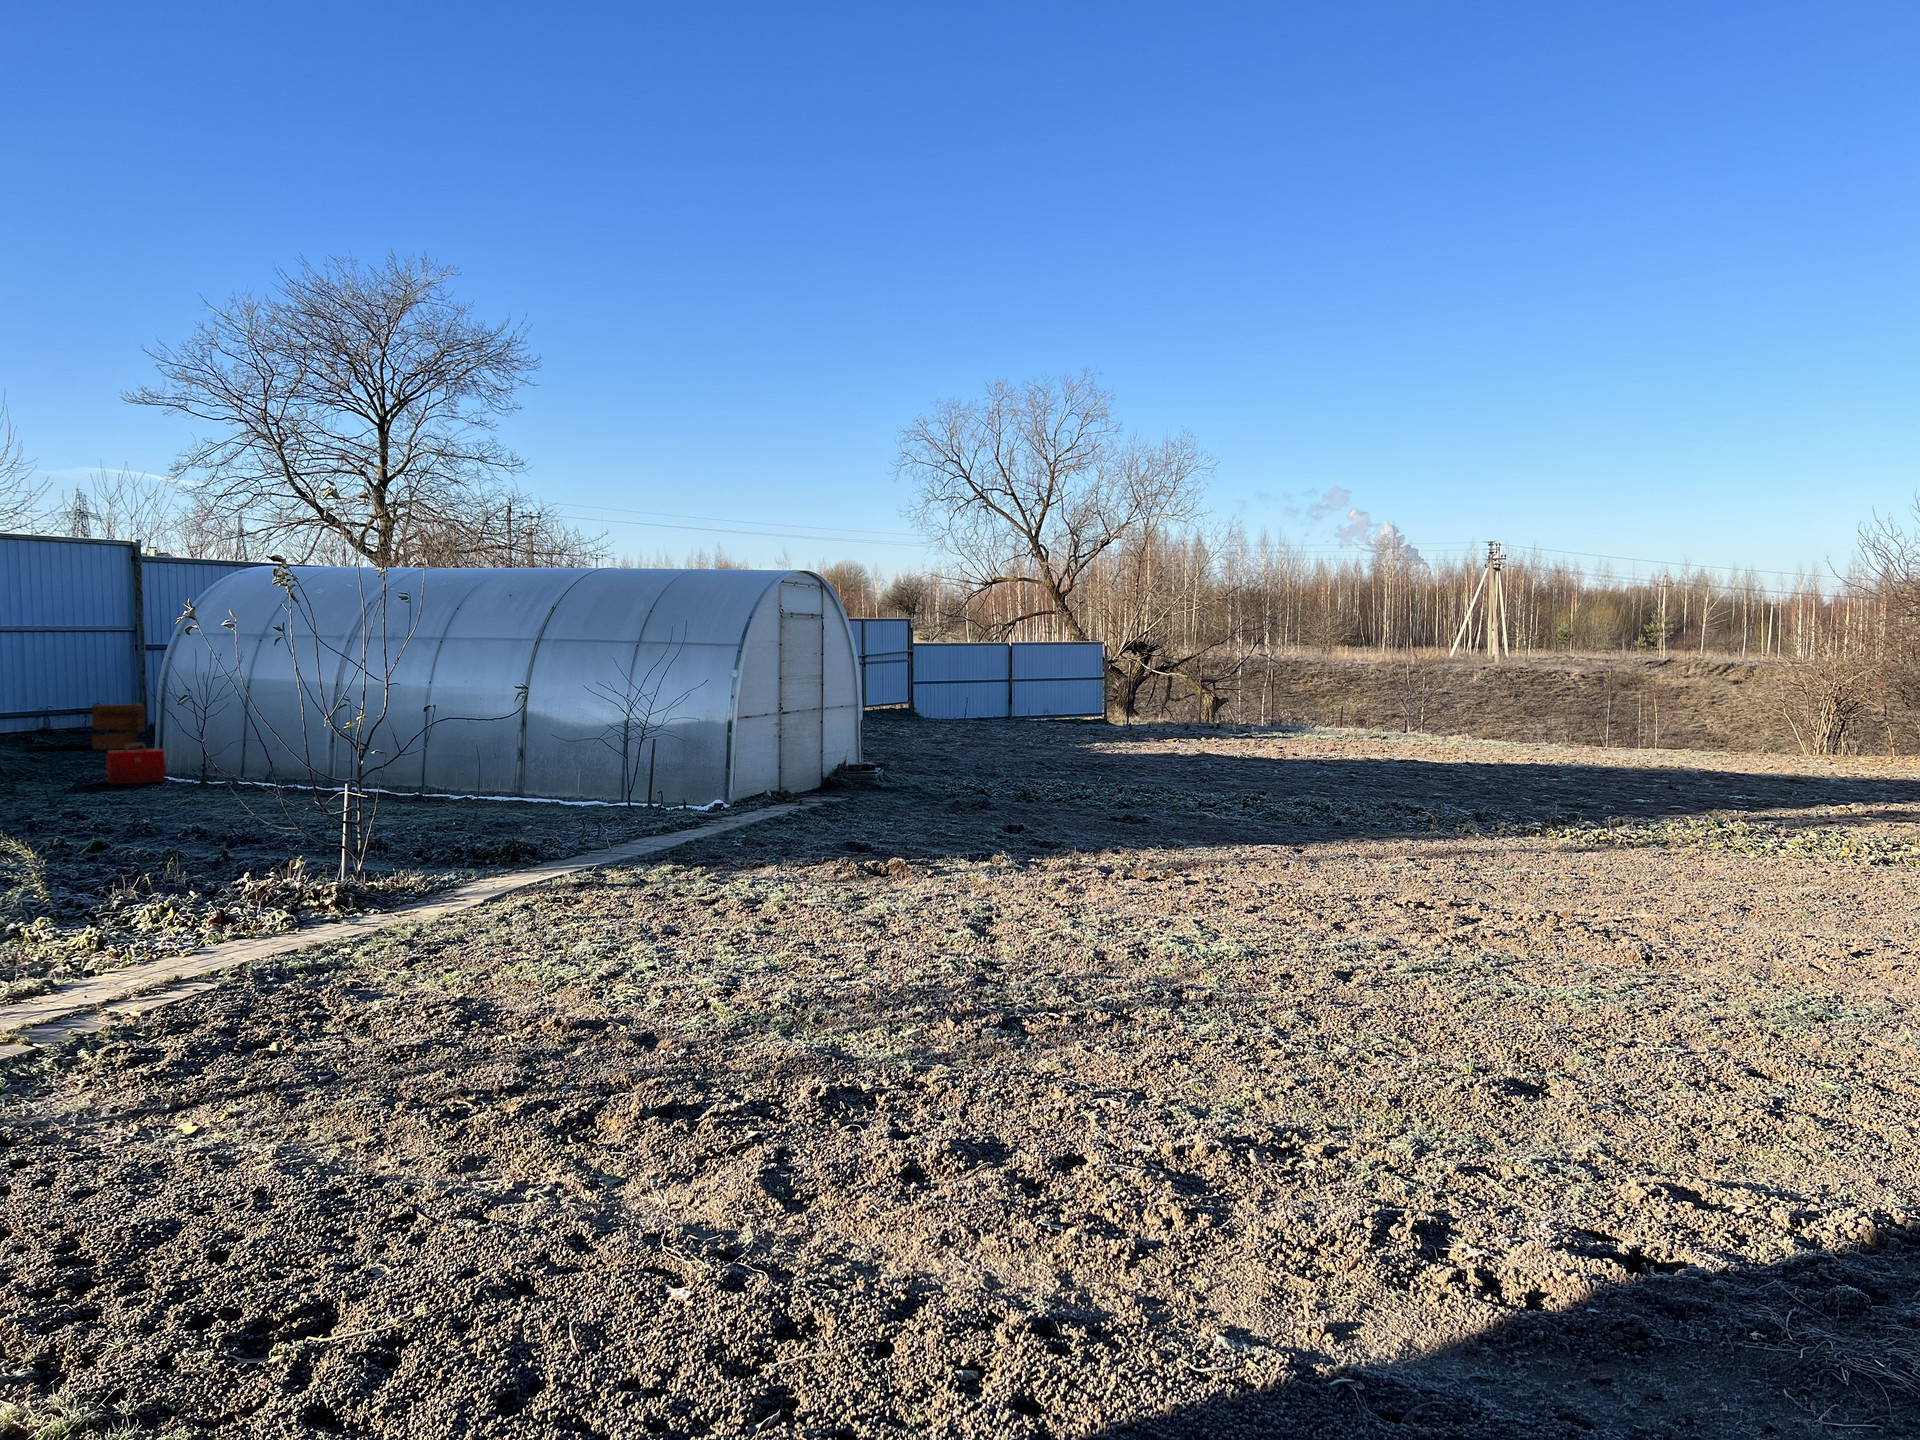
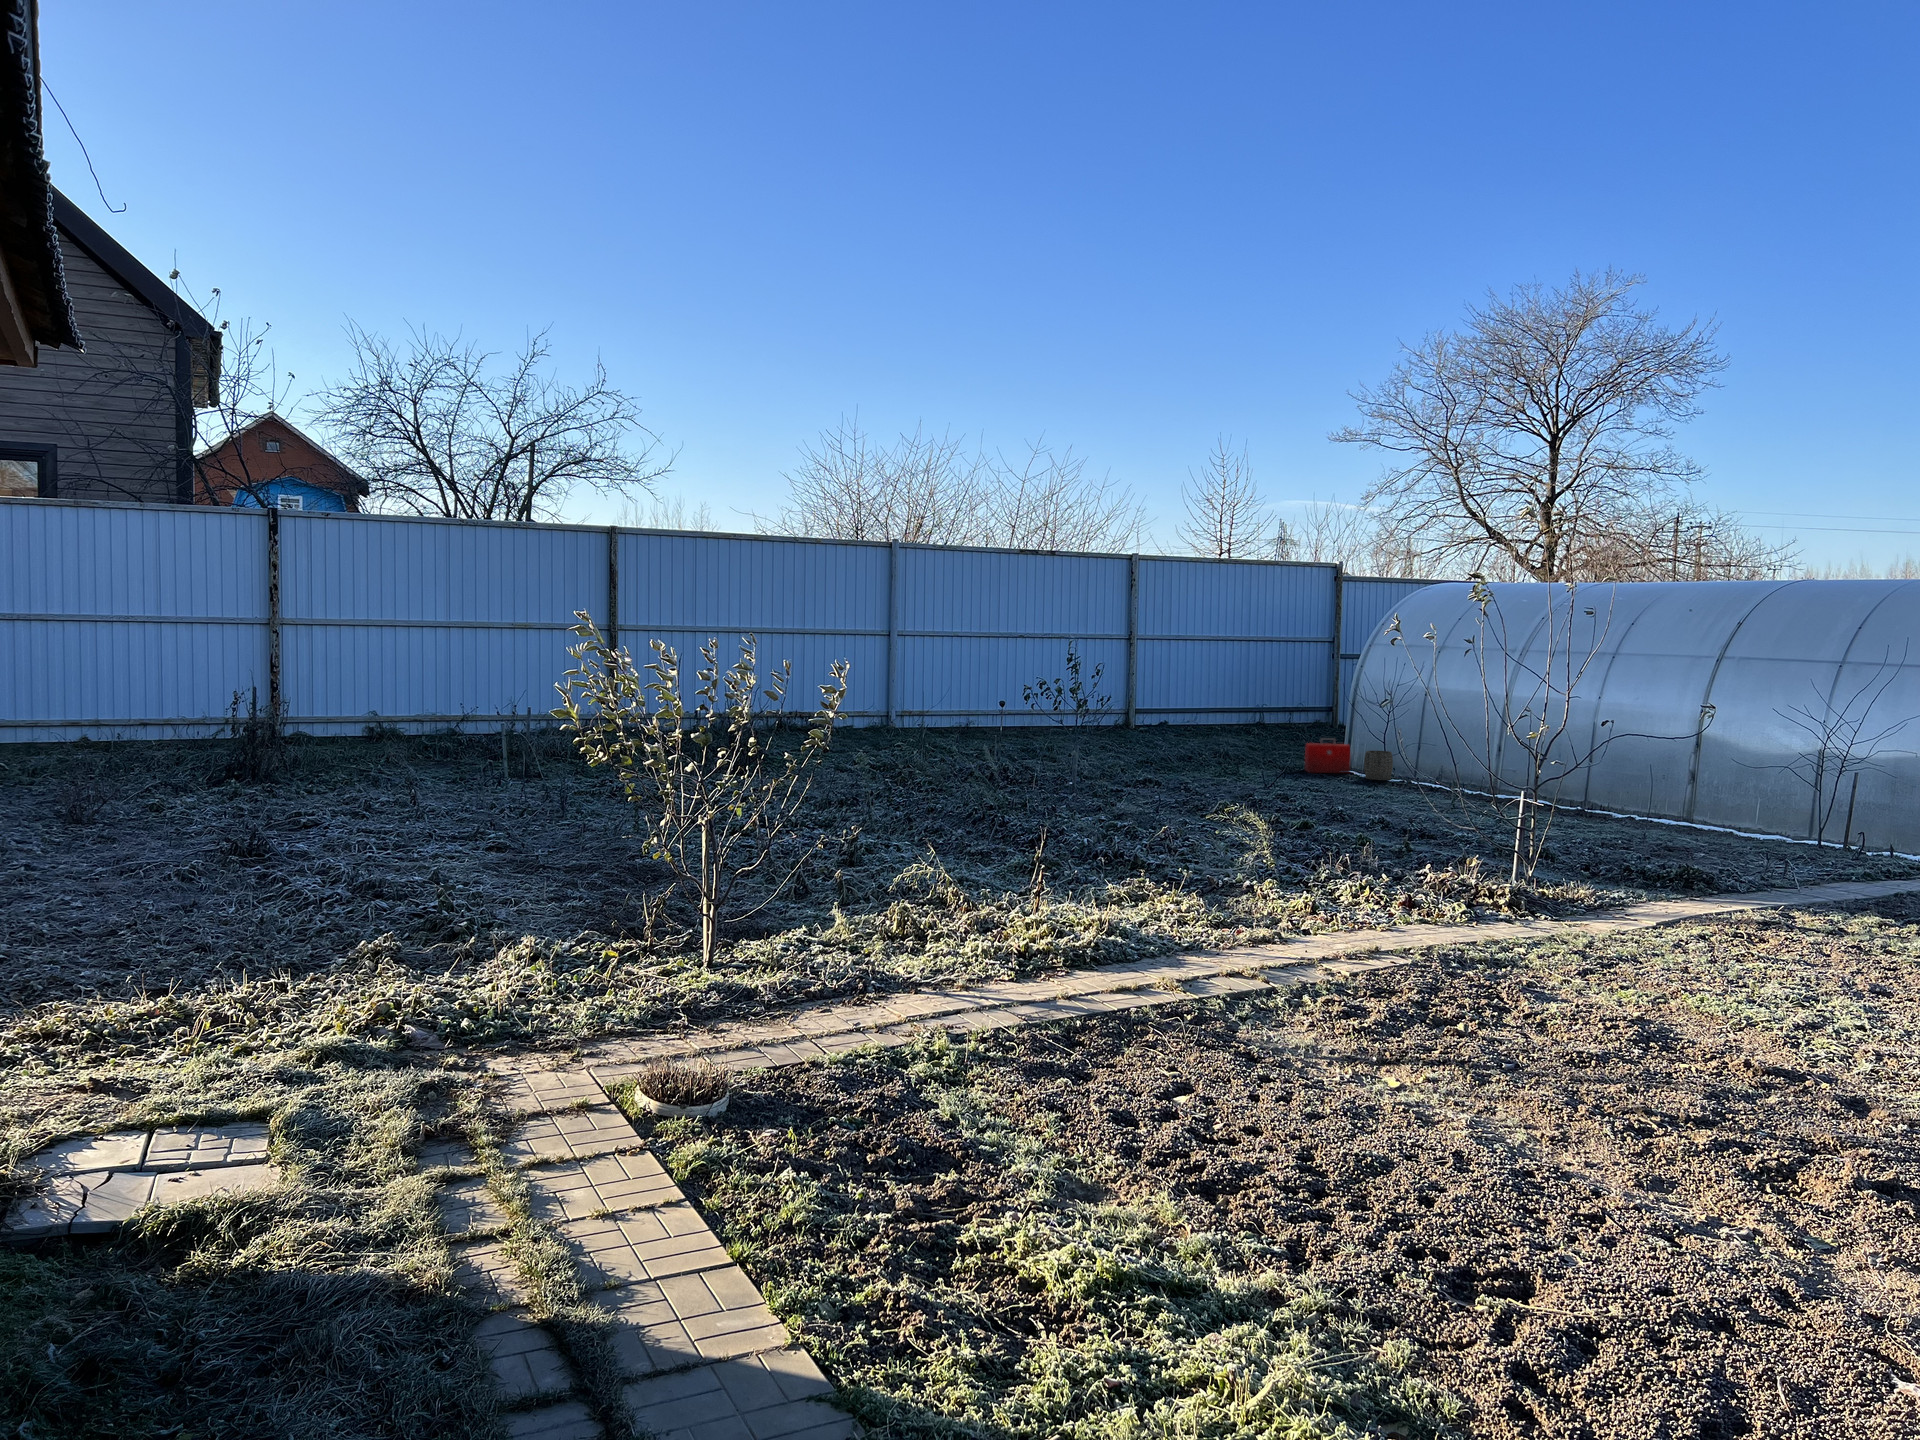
wooden crate: present [91,703,145,750] -> none [1290,701,1333,742]
woven basket: none [182,754,216,787] -> present [1364,751,1393,780]

